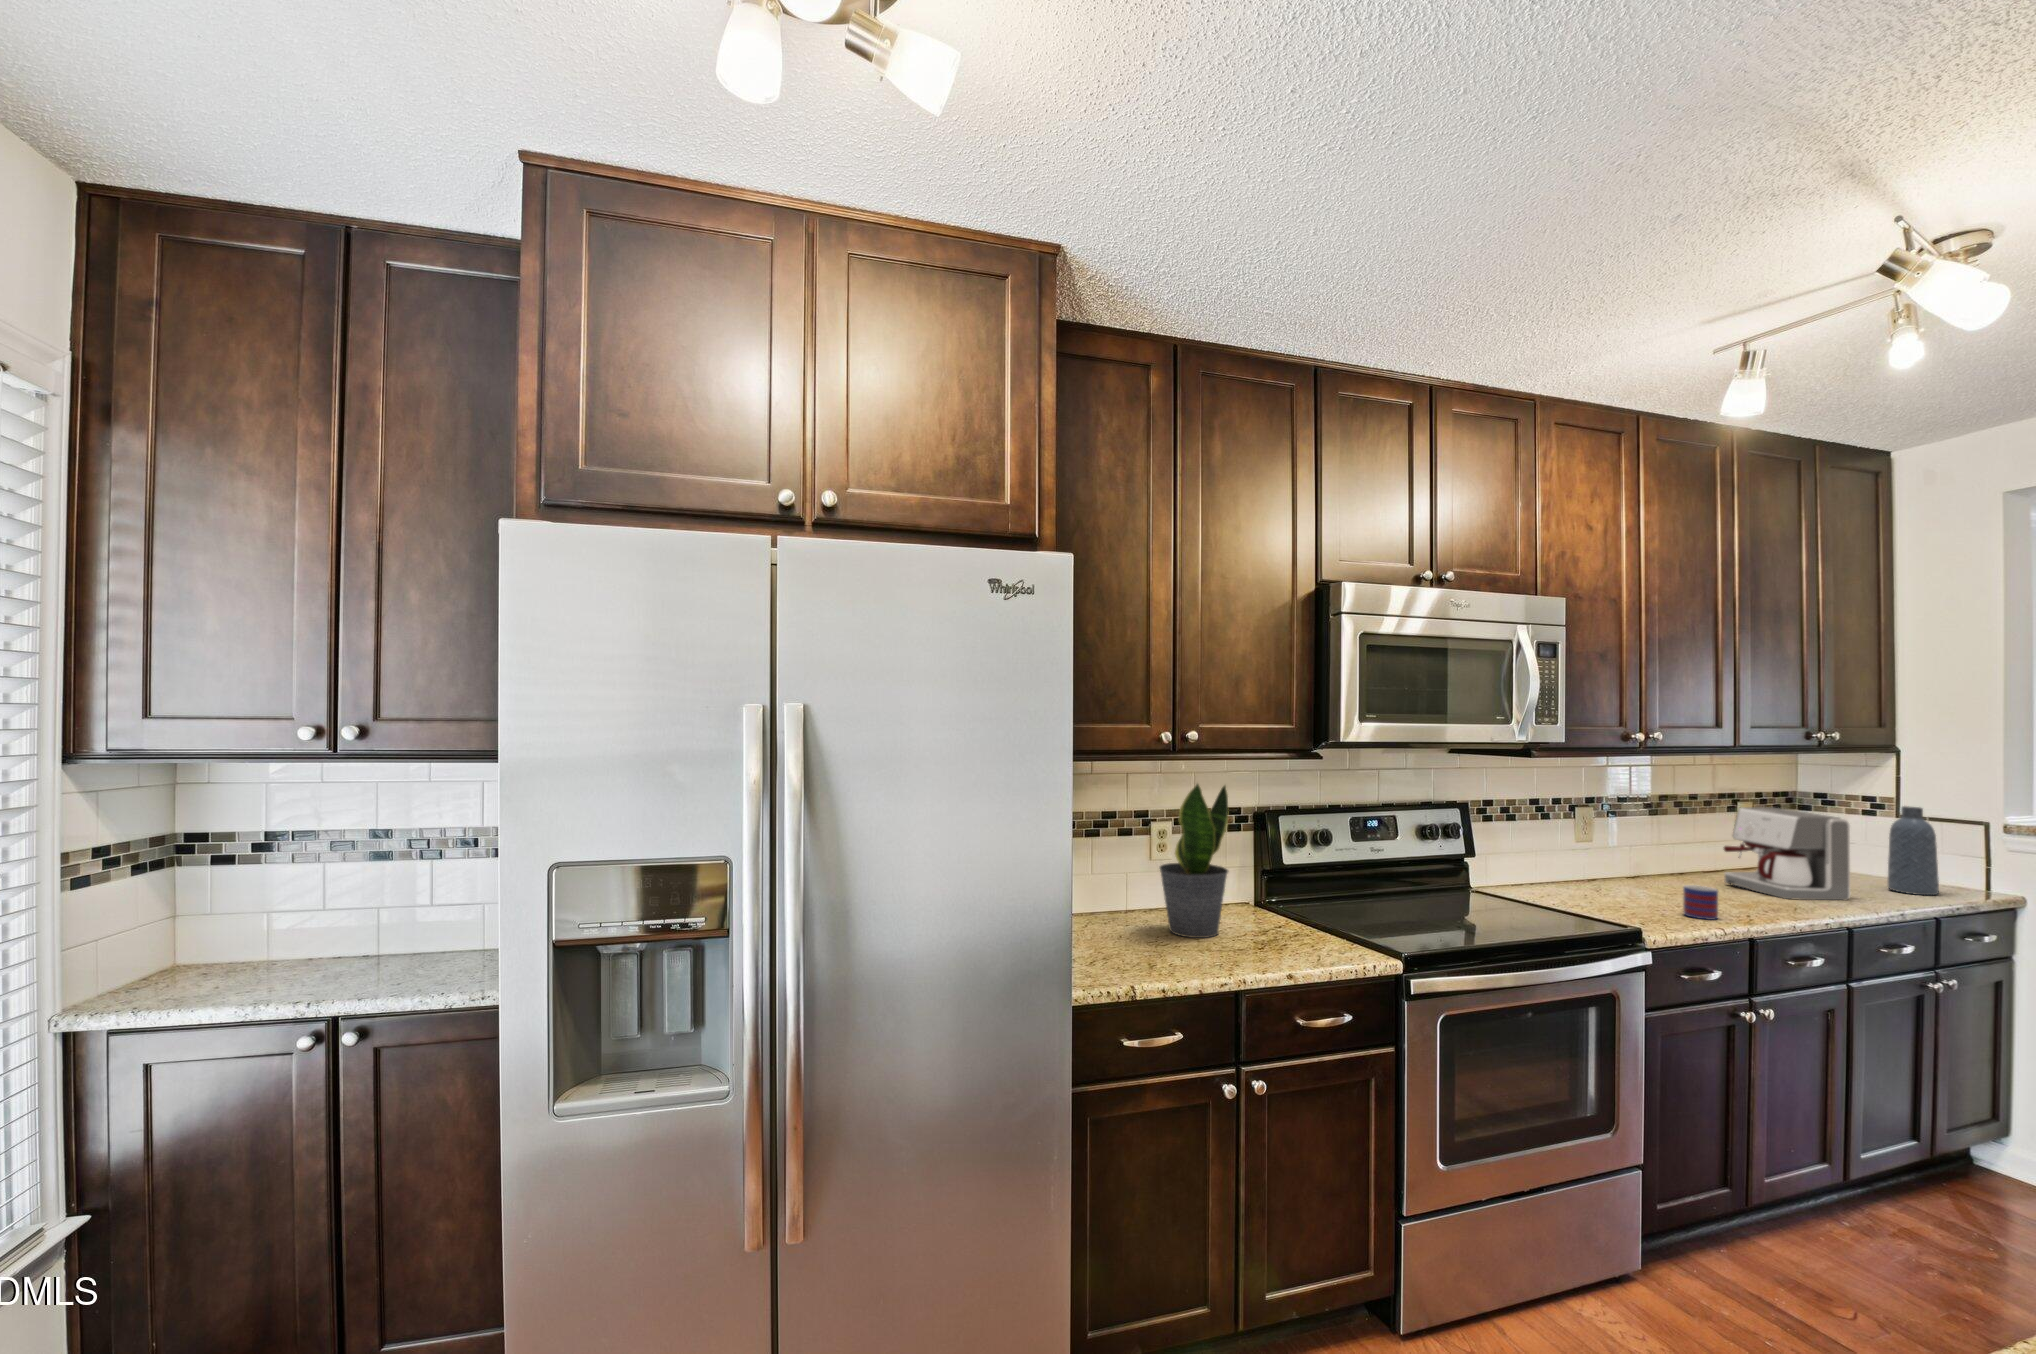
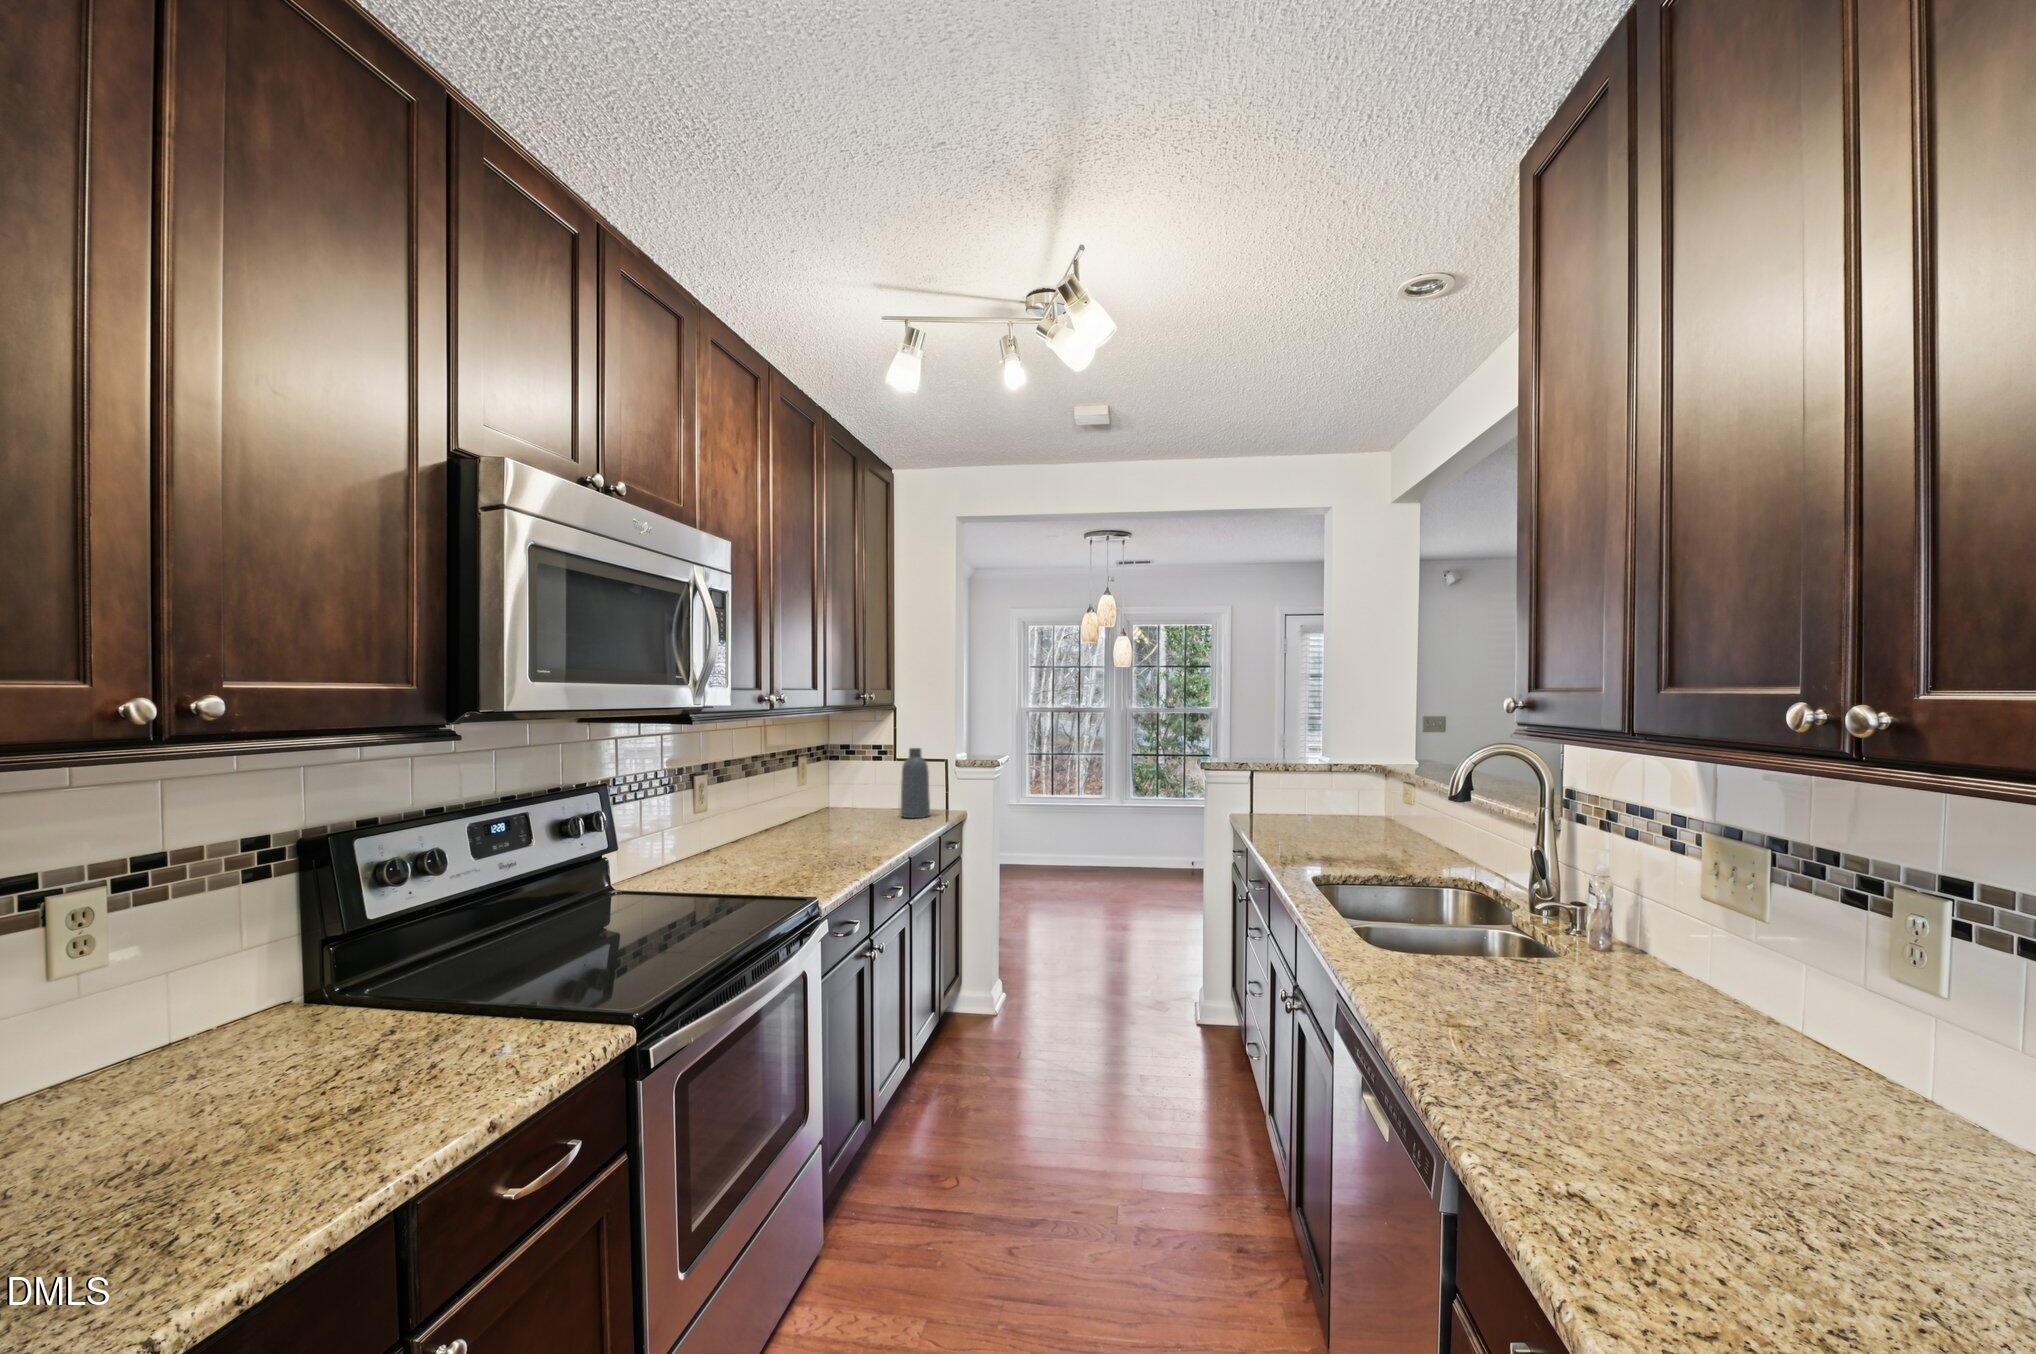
potted plant: present [1160,784,1229,938] -> none [102,793,297,1132]
coffee maker: present [1724,807,1850,900] -> none [806,759,895,839]
mug: present [1683,885,1718,920] -> none [814,839,847,872]

